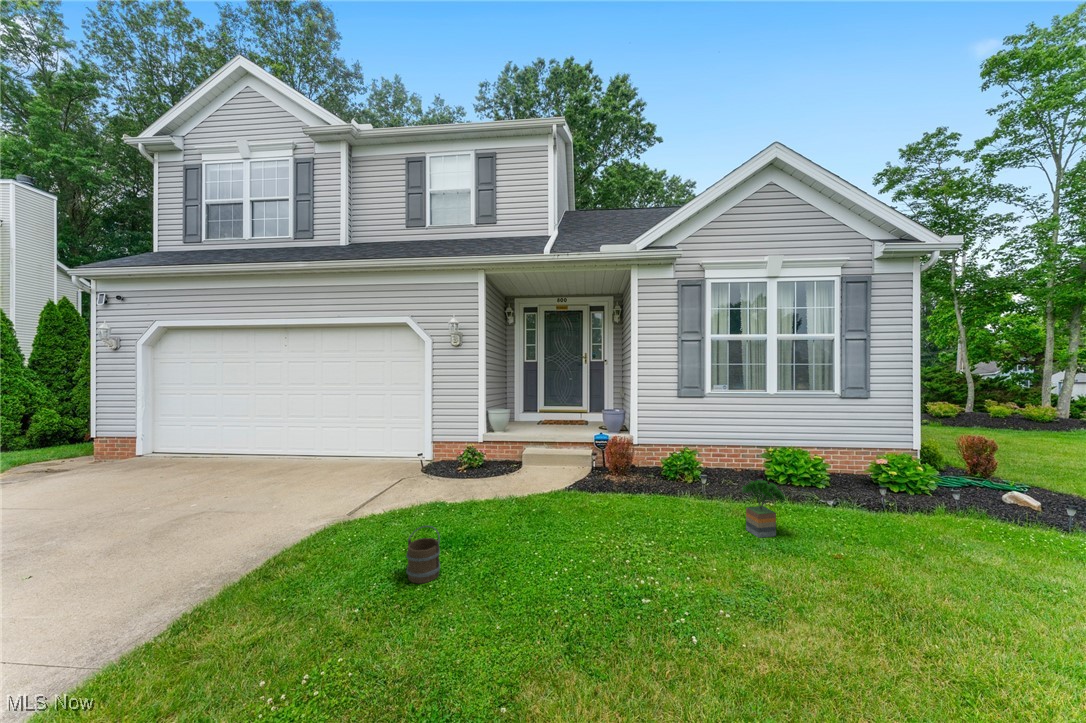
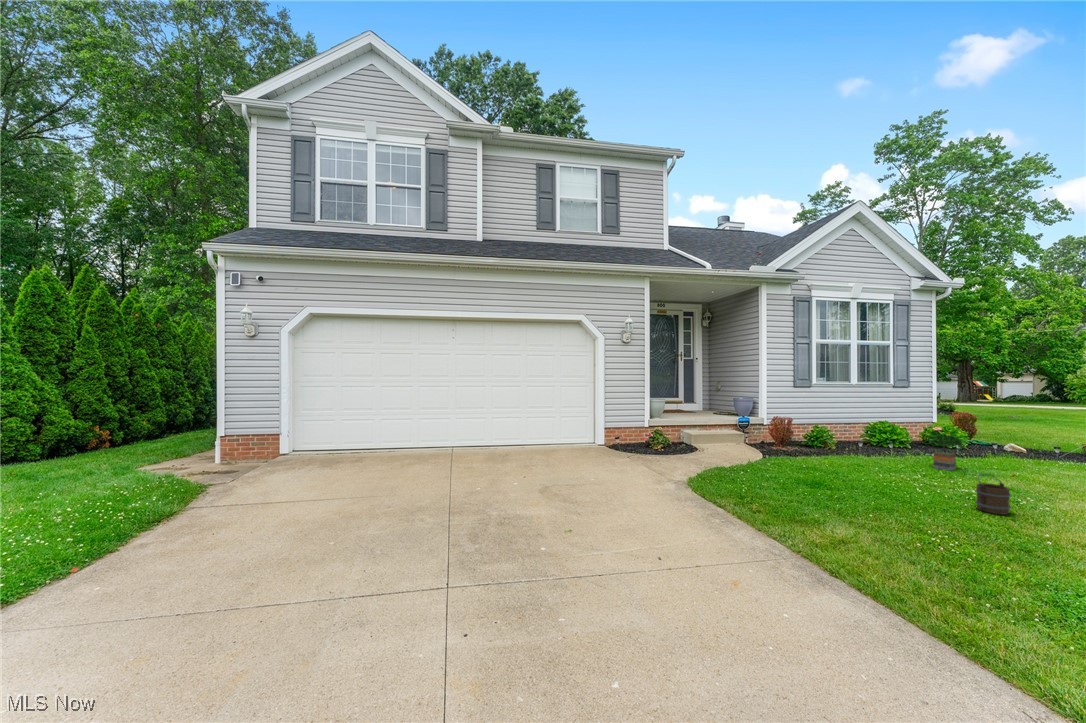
bucket: present [406,526,440,583] -> present [975,474,1011,514]

